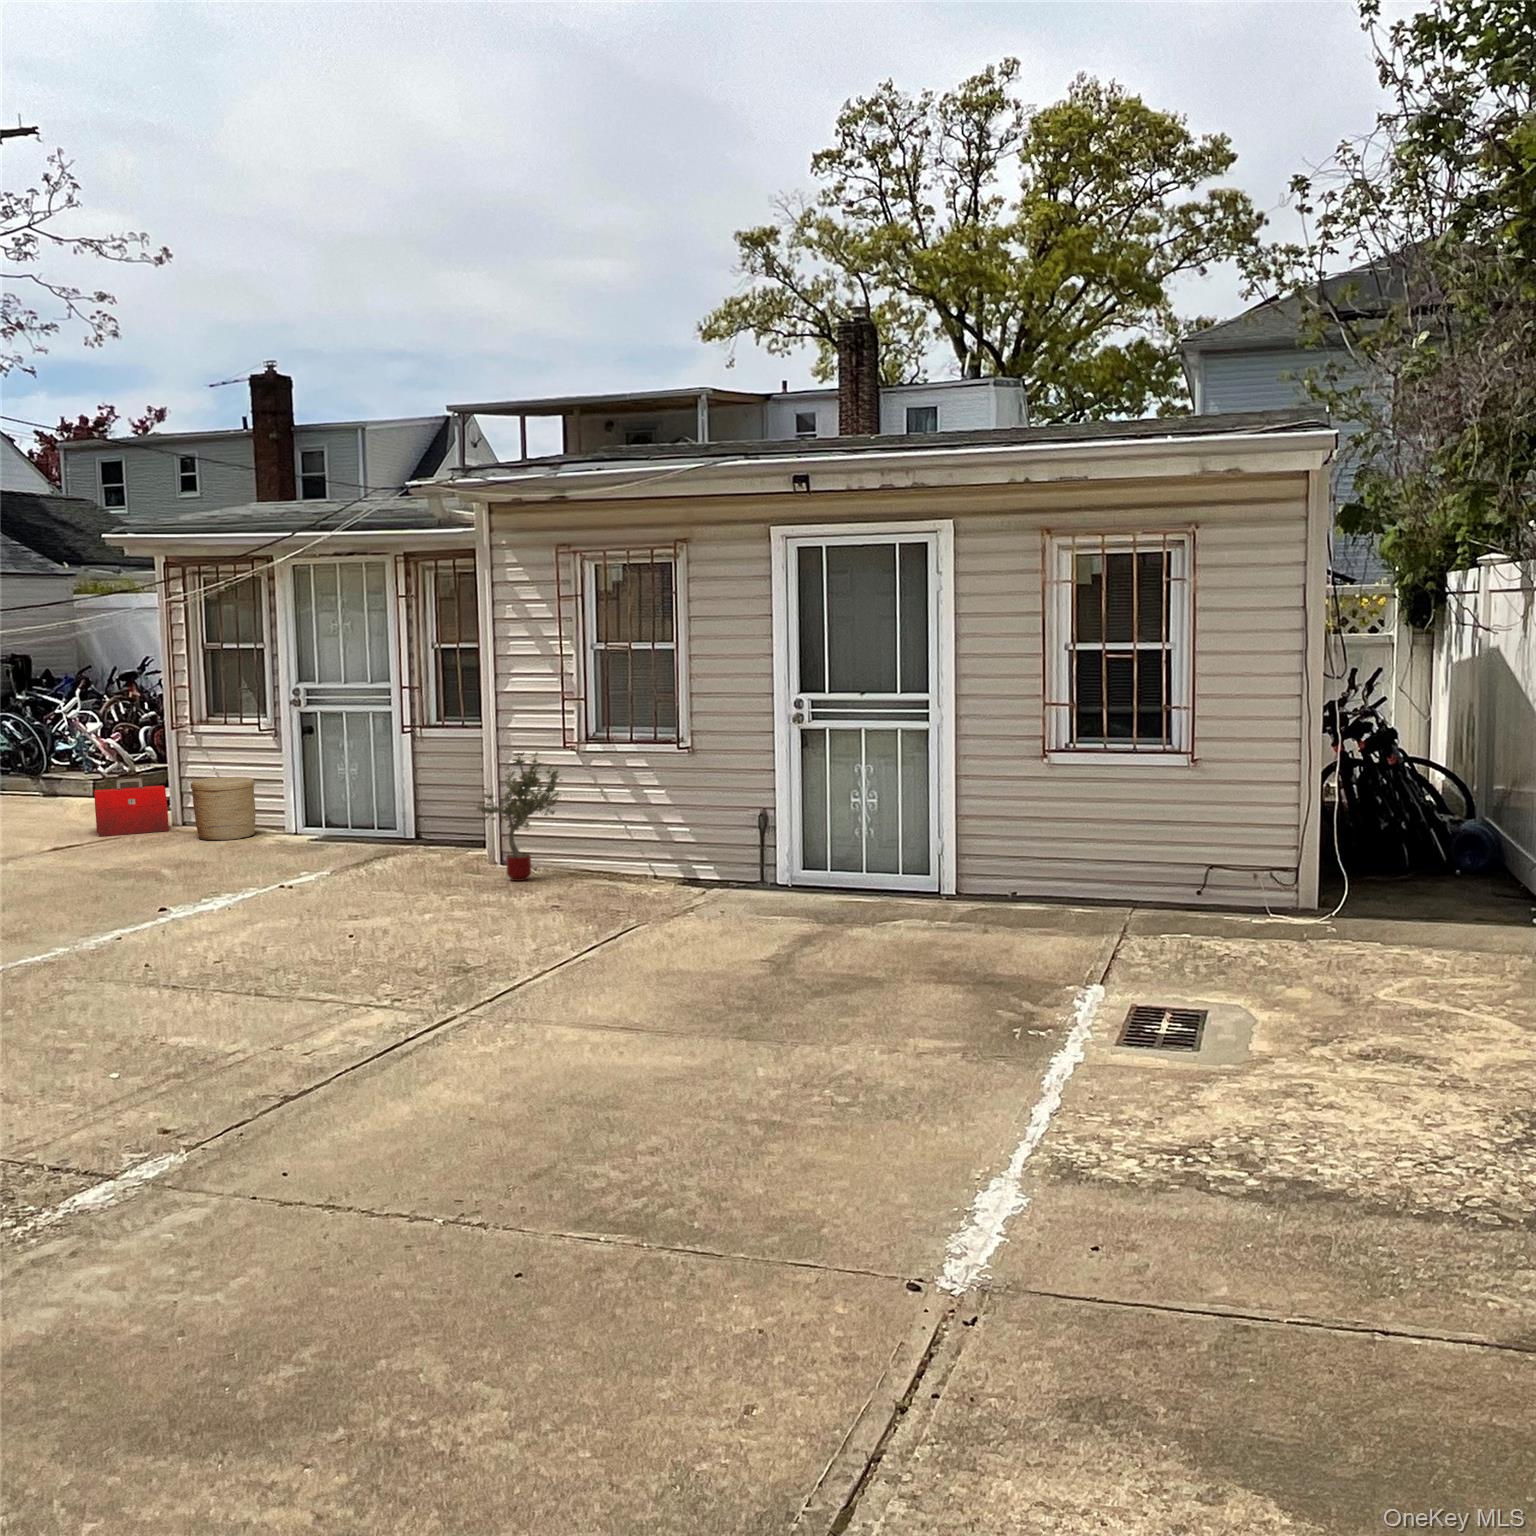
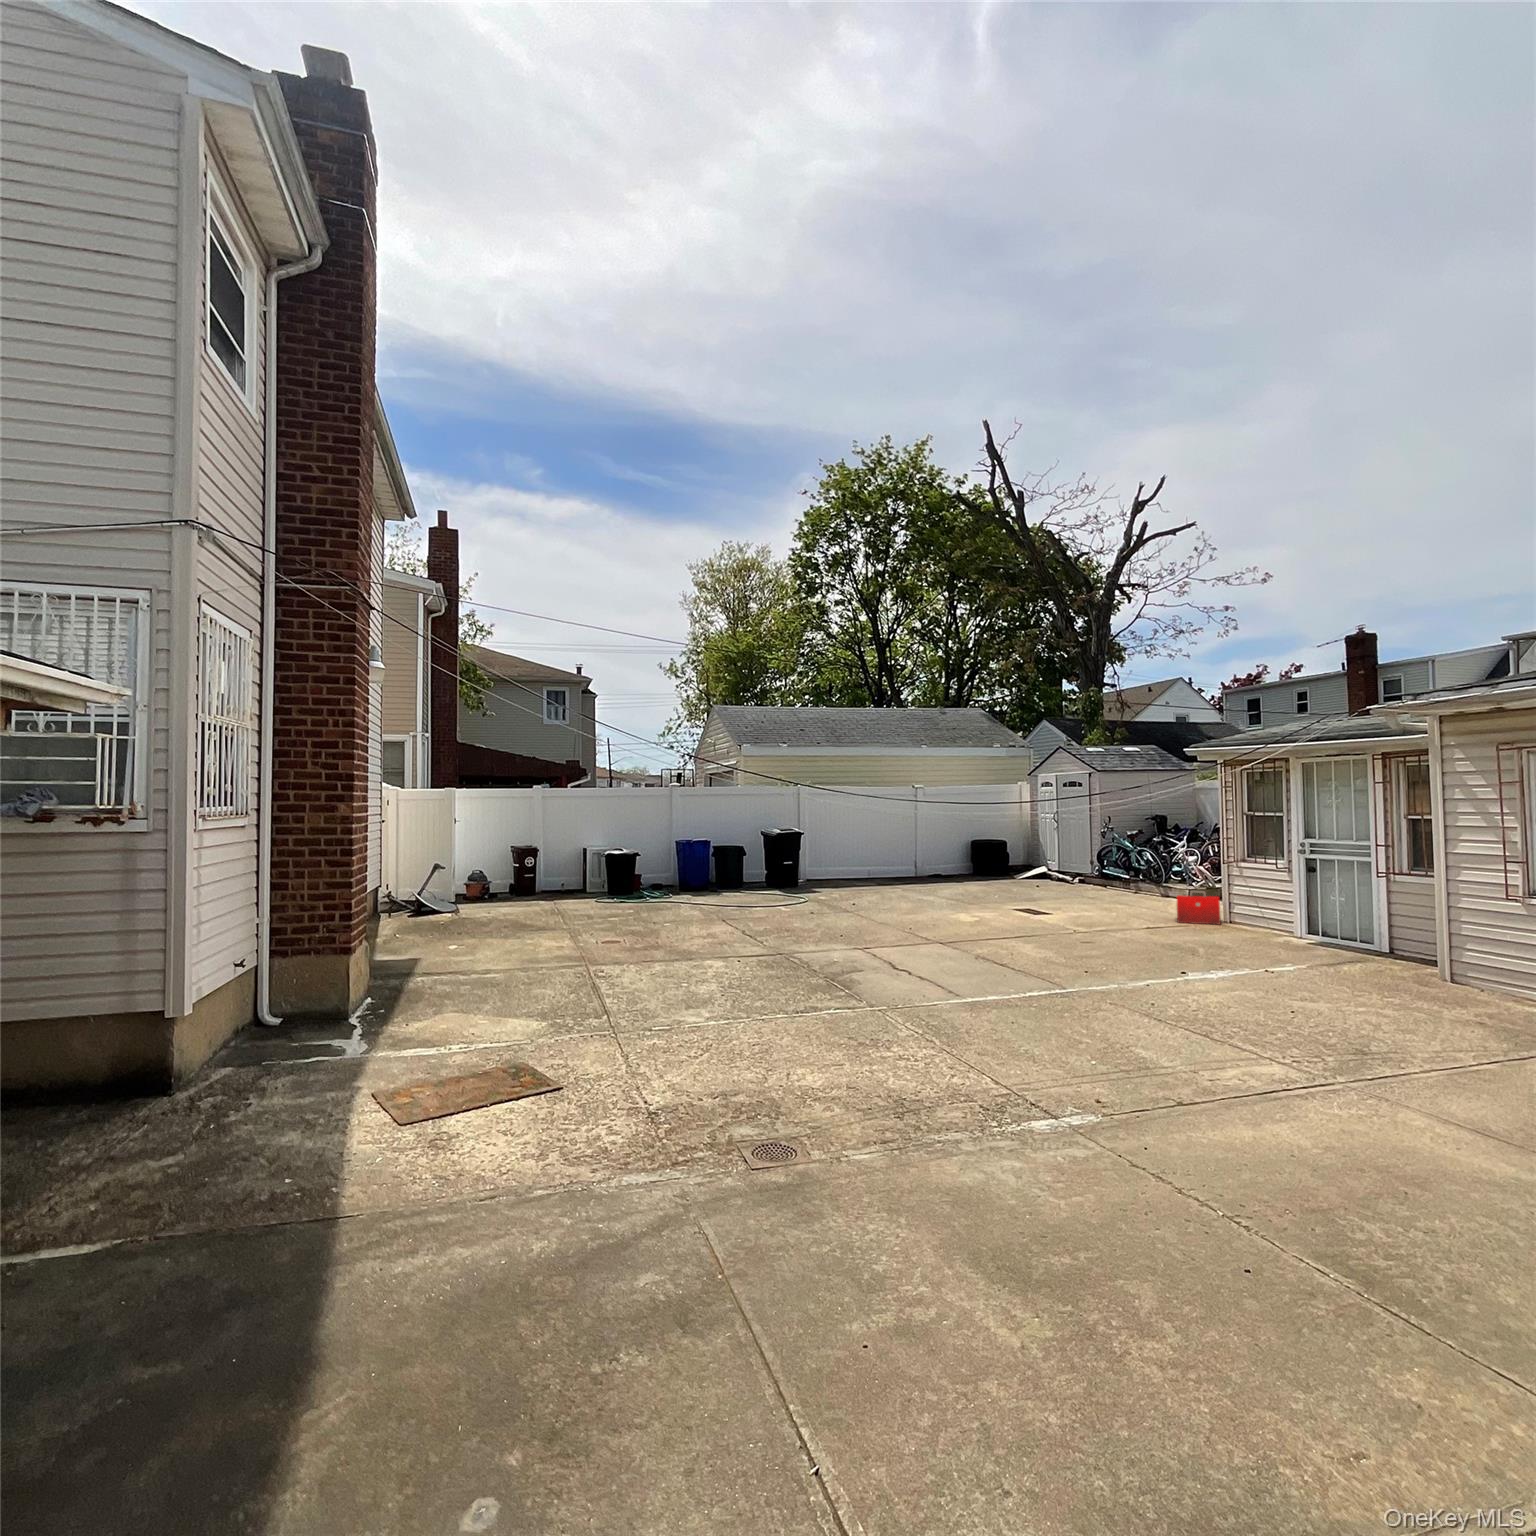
potted tree: present [477,752,562,881] -> none [1422,899,1503,998]
woven basket: present [191,777,256,840] -> none [1231,895,1274,936]

